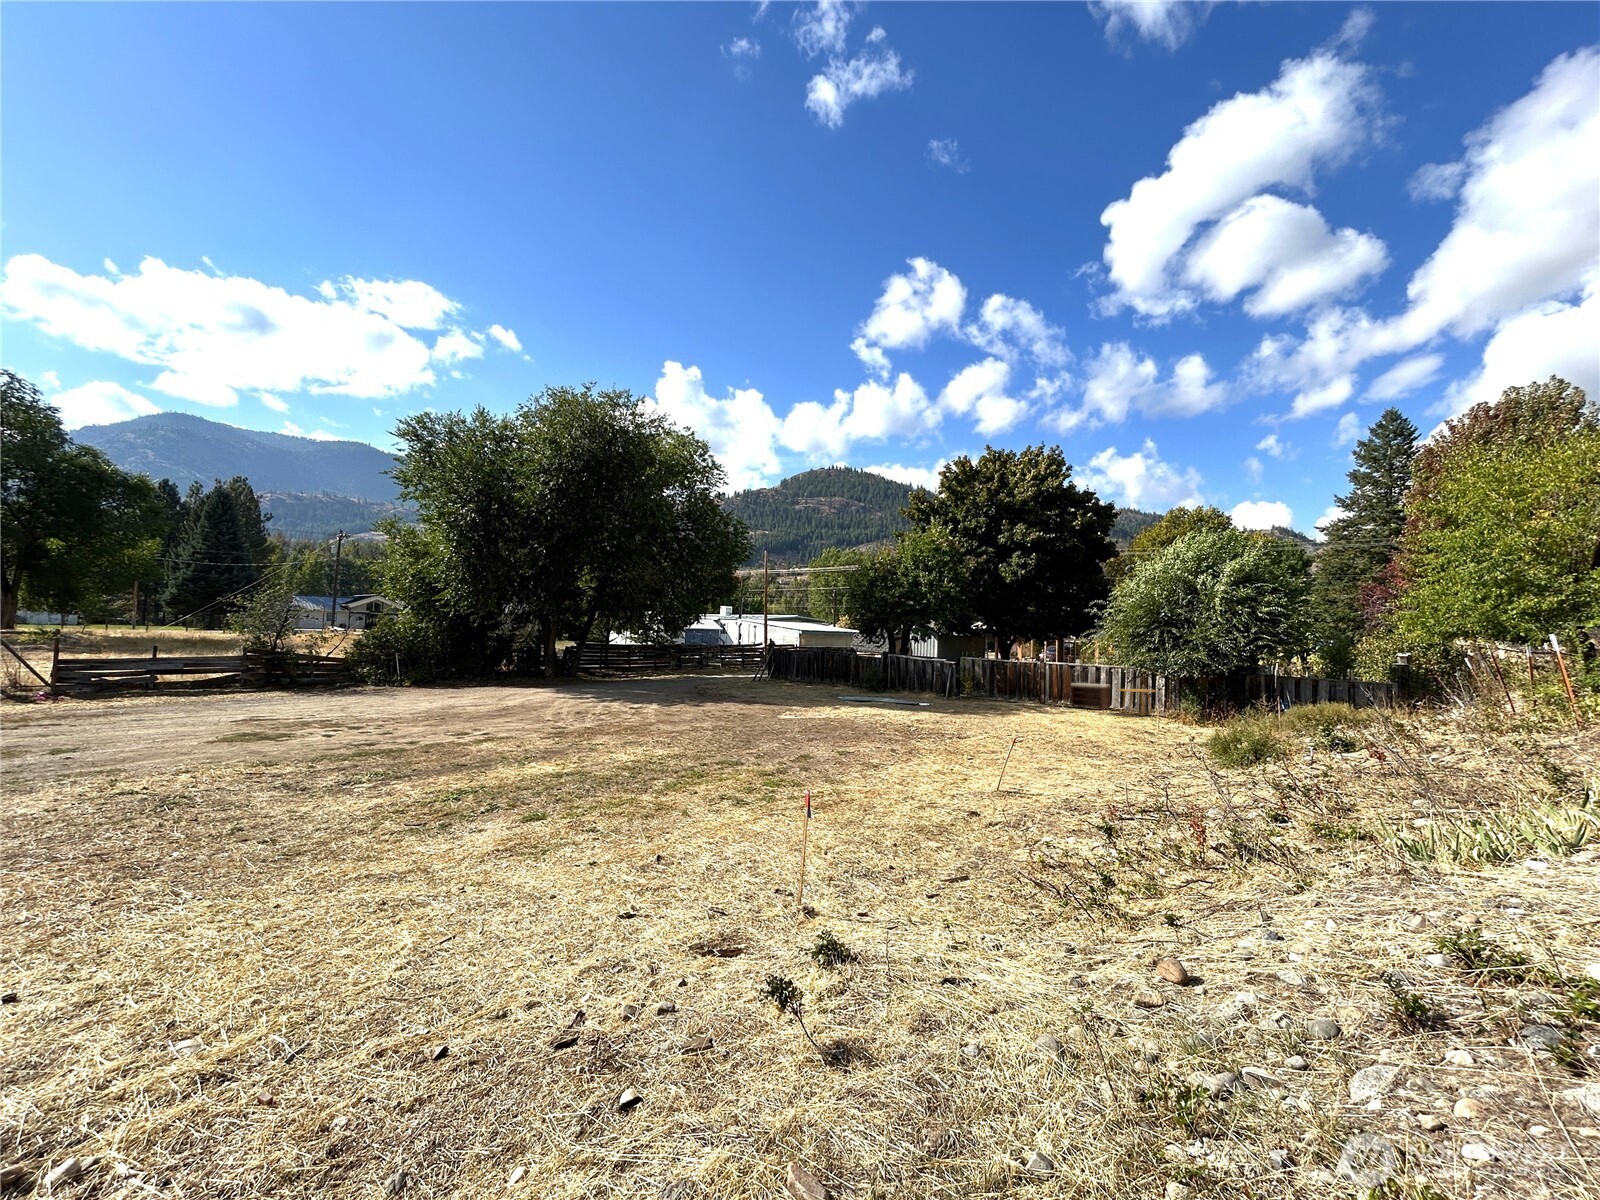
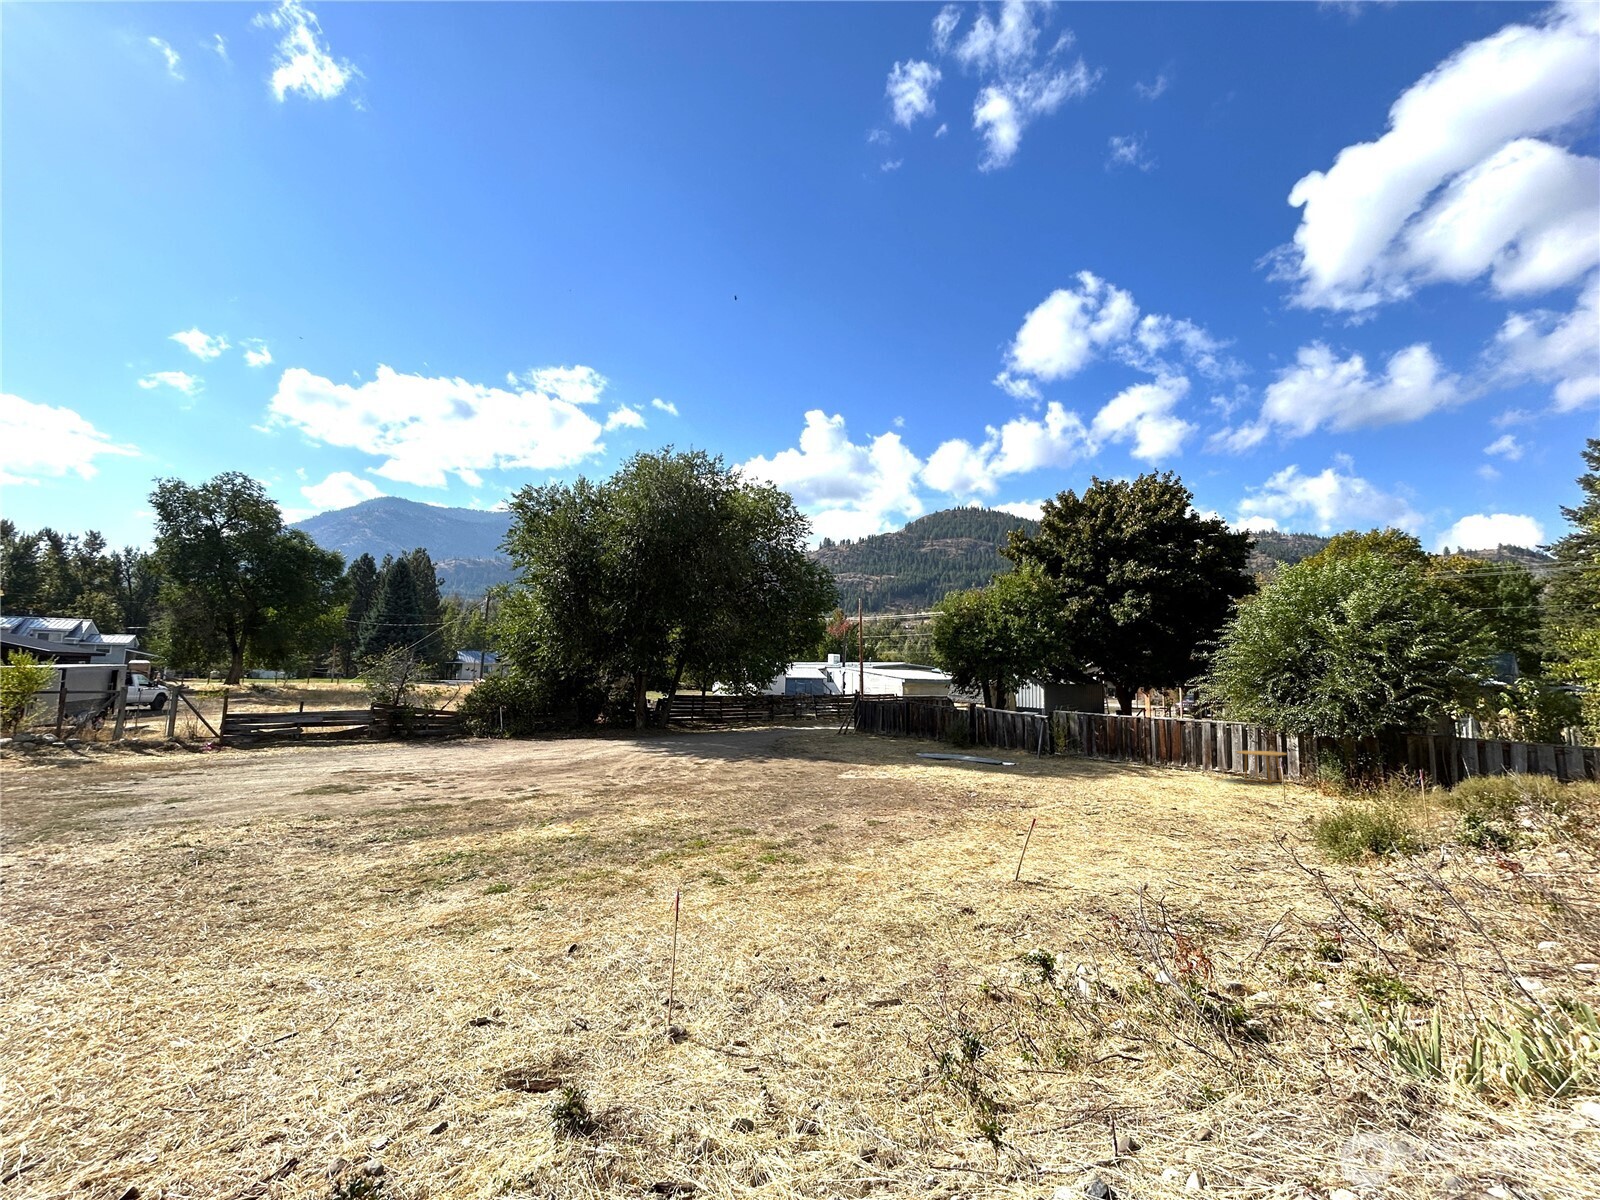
bench: present [1070,683,1111,710] -> none [1182,742,1233,775]

